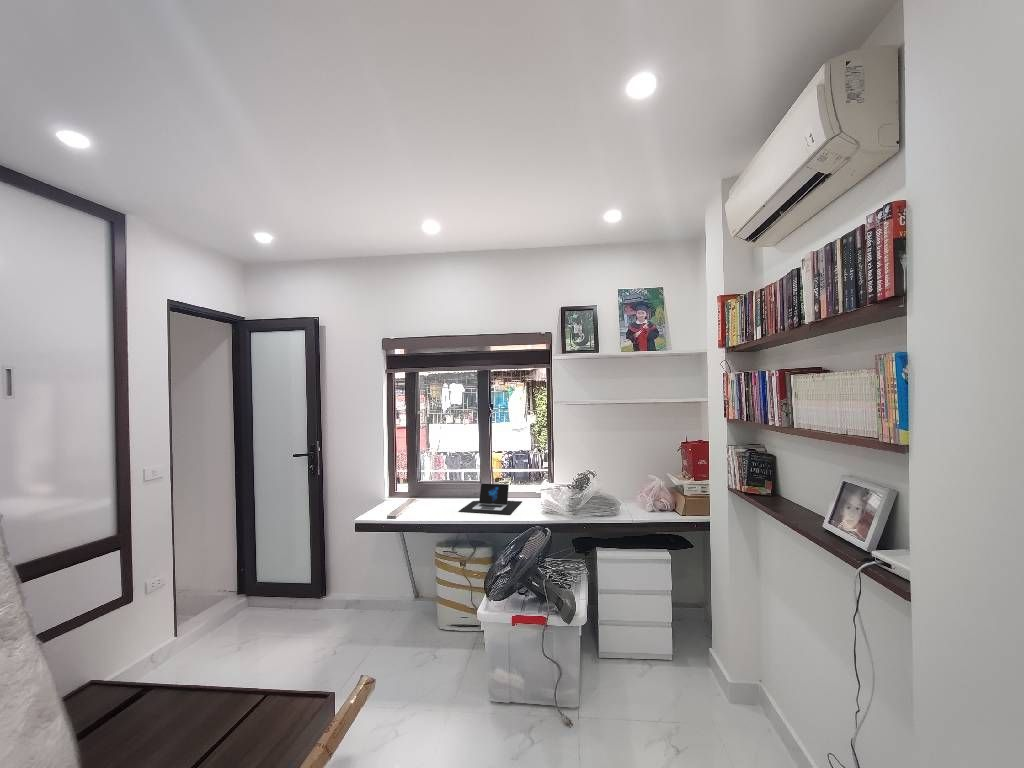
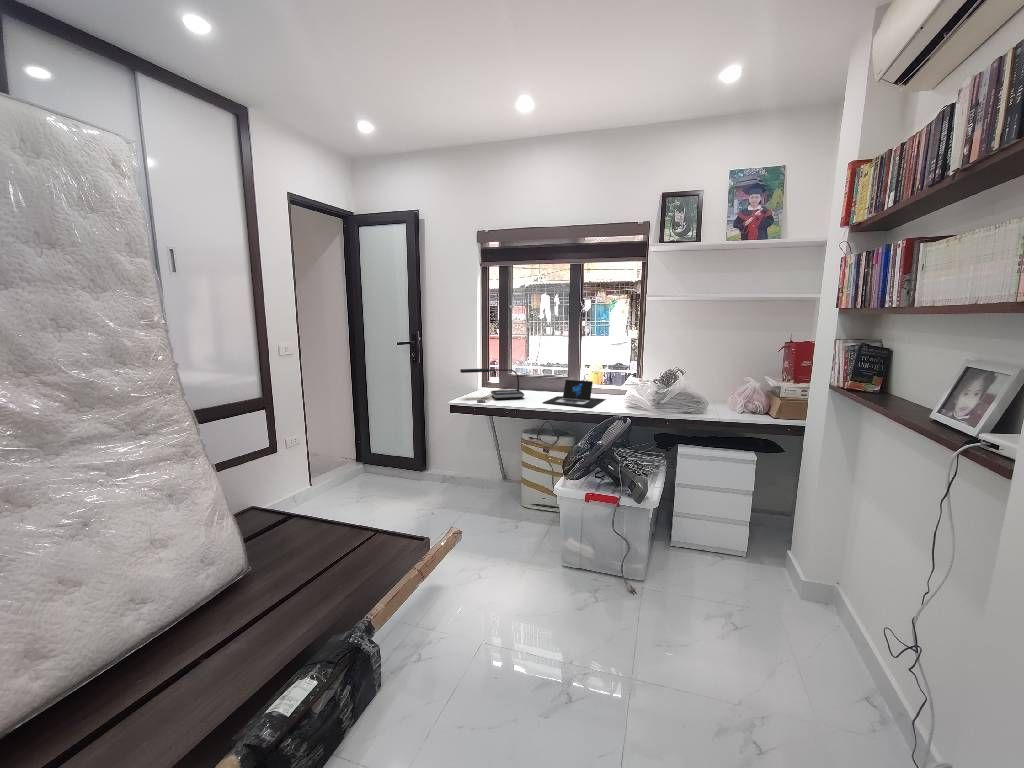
desk lamp: none [368,476,439,510] -> present [460,368,524,399]

